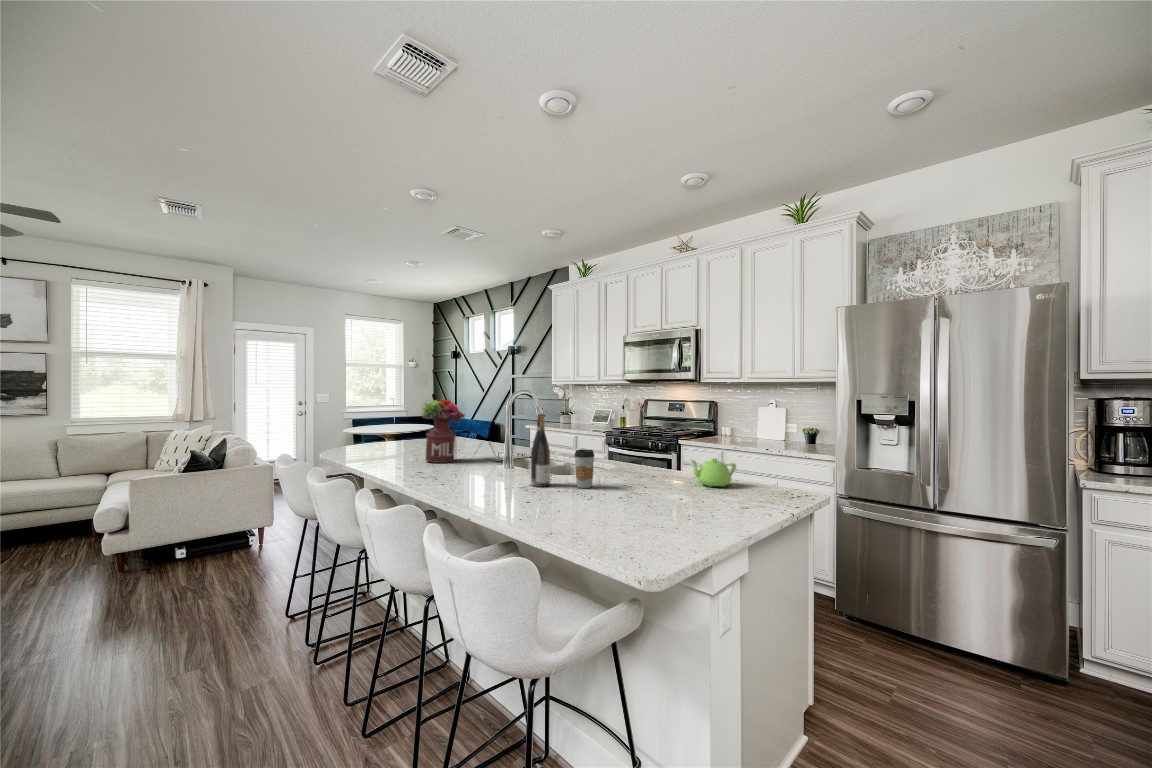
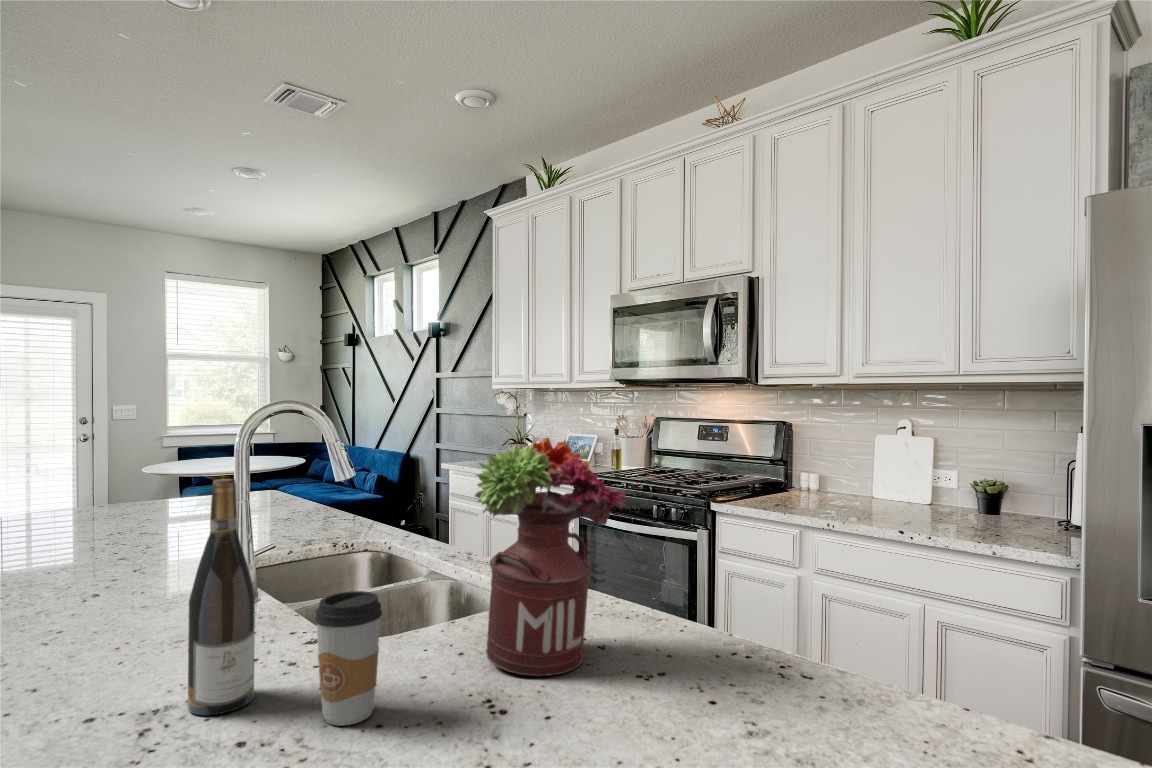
flower arrangement: present [421,399,465,463] -> present [475,438,626,676]
teapot: present [691,458,736,487] -> none [689,616,837,717]

